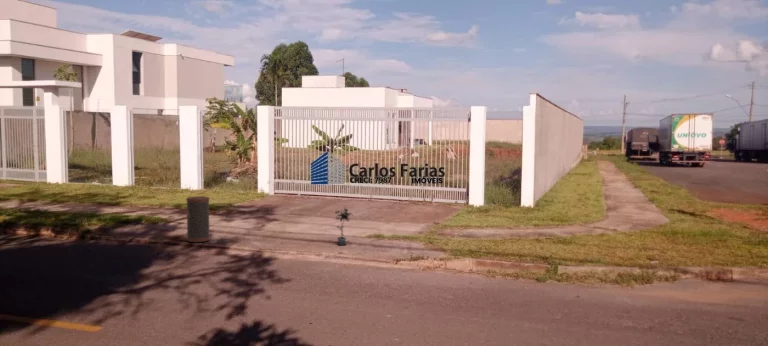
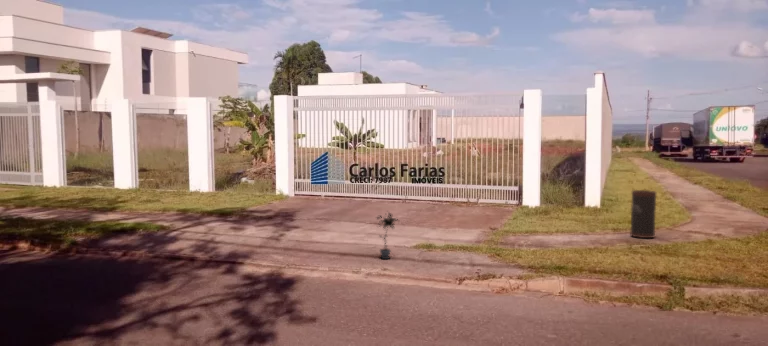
trash can: present [186,196,210,242] -> present [630,190,656,238]

